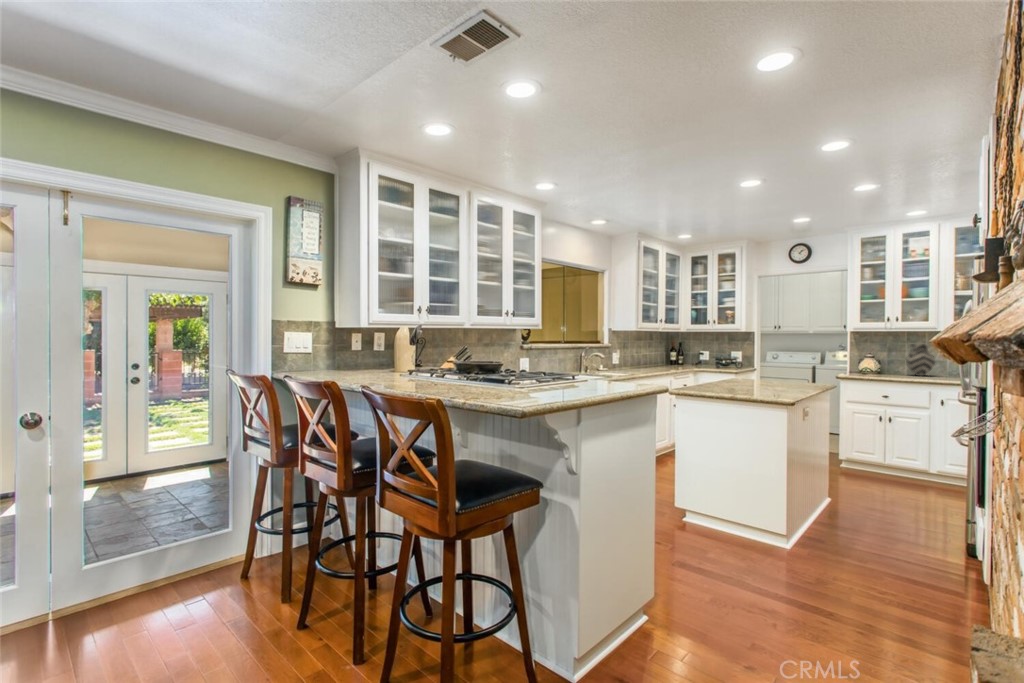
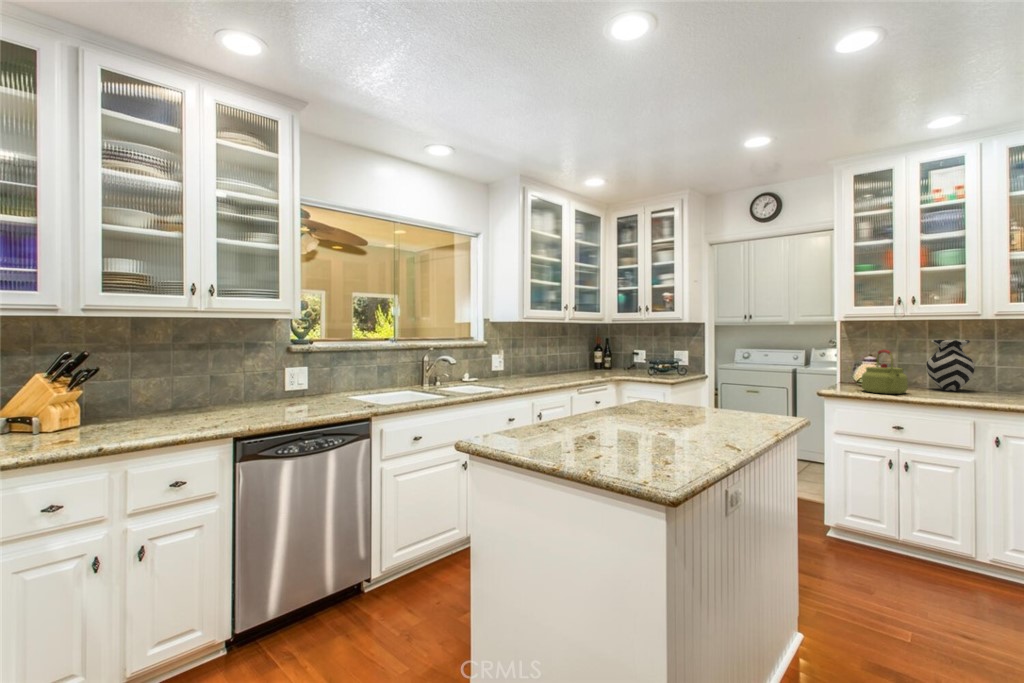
kettle: none [864,350,893,377] -> present [862,350,908,394]

